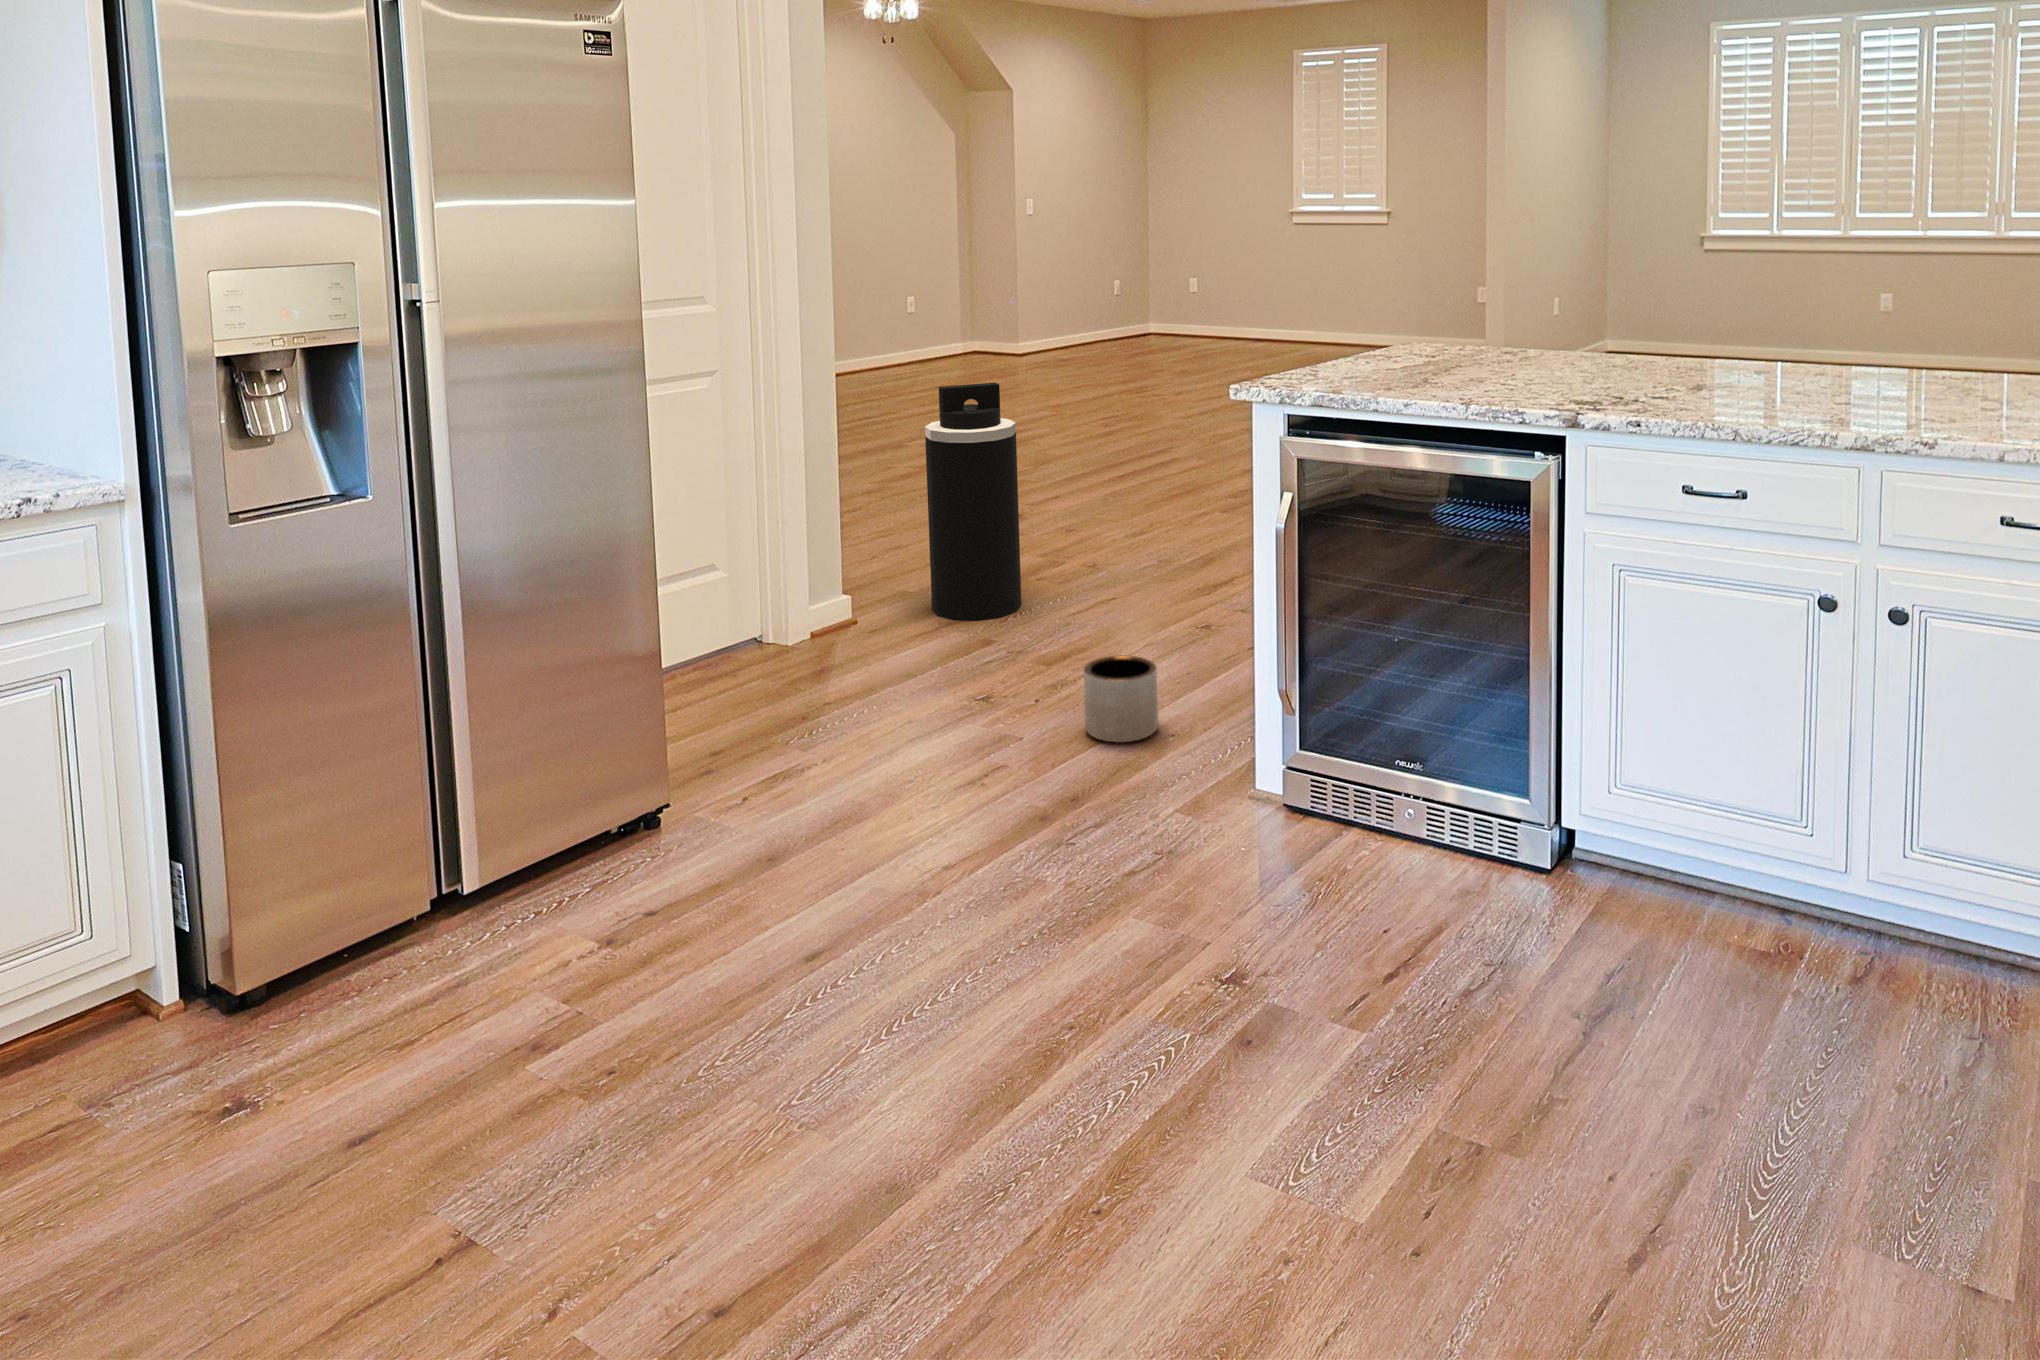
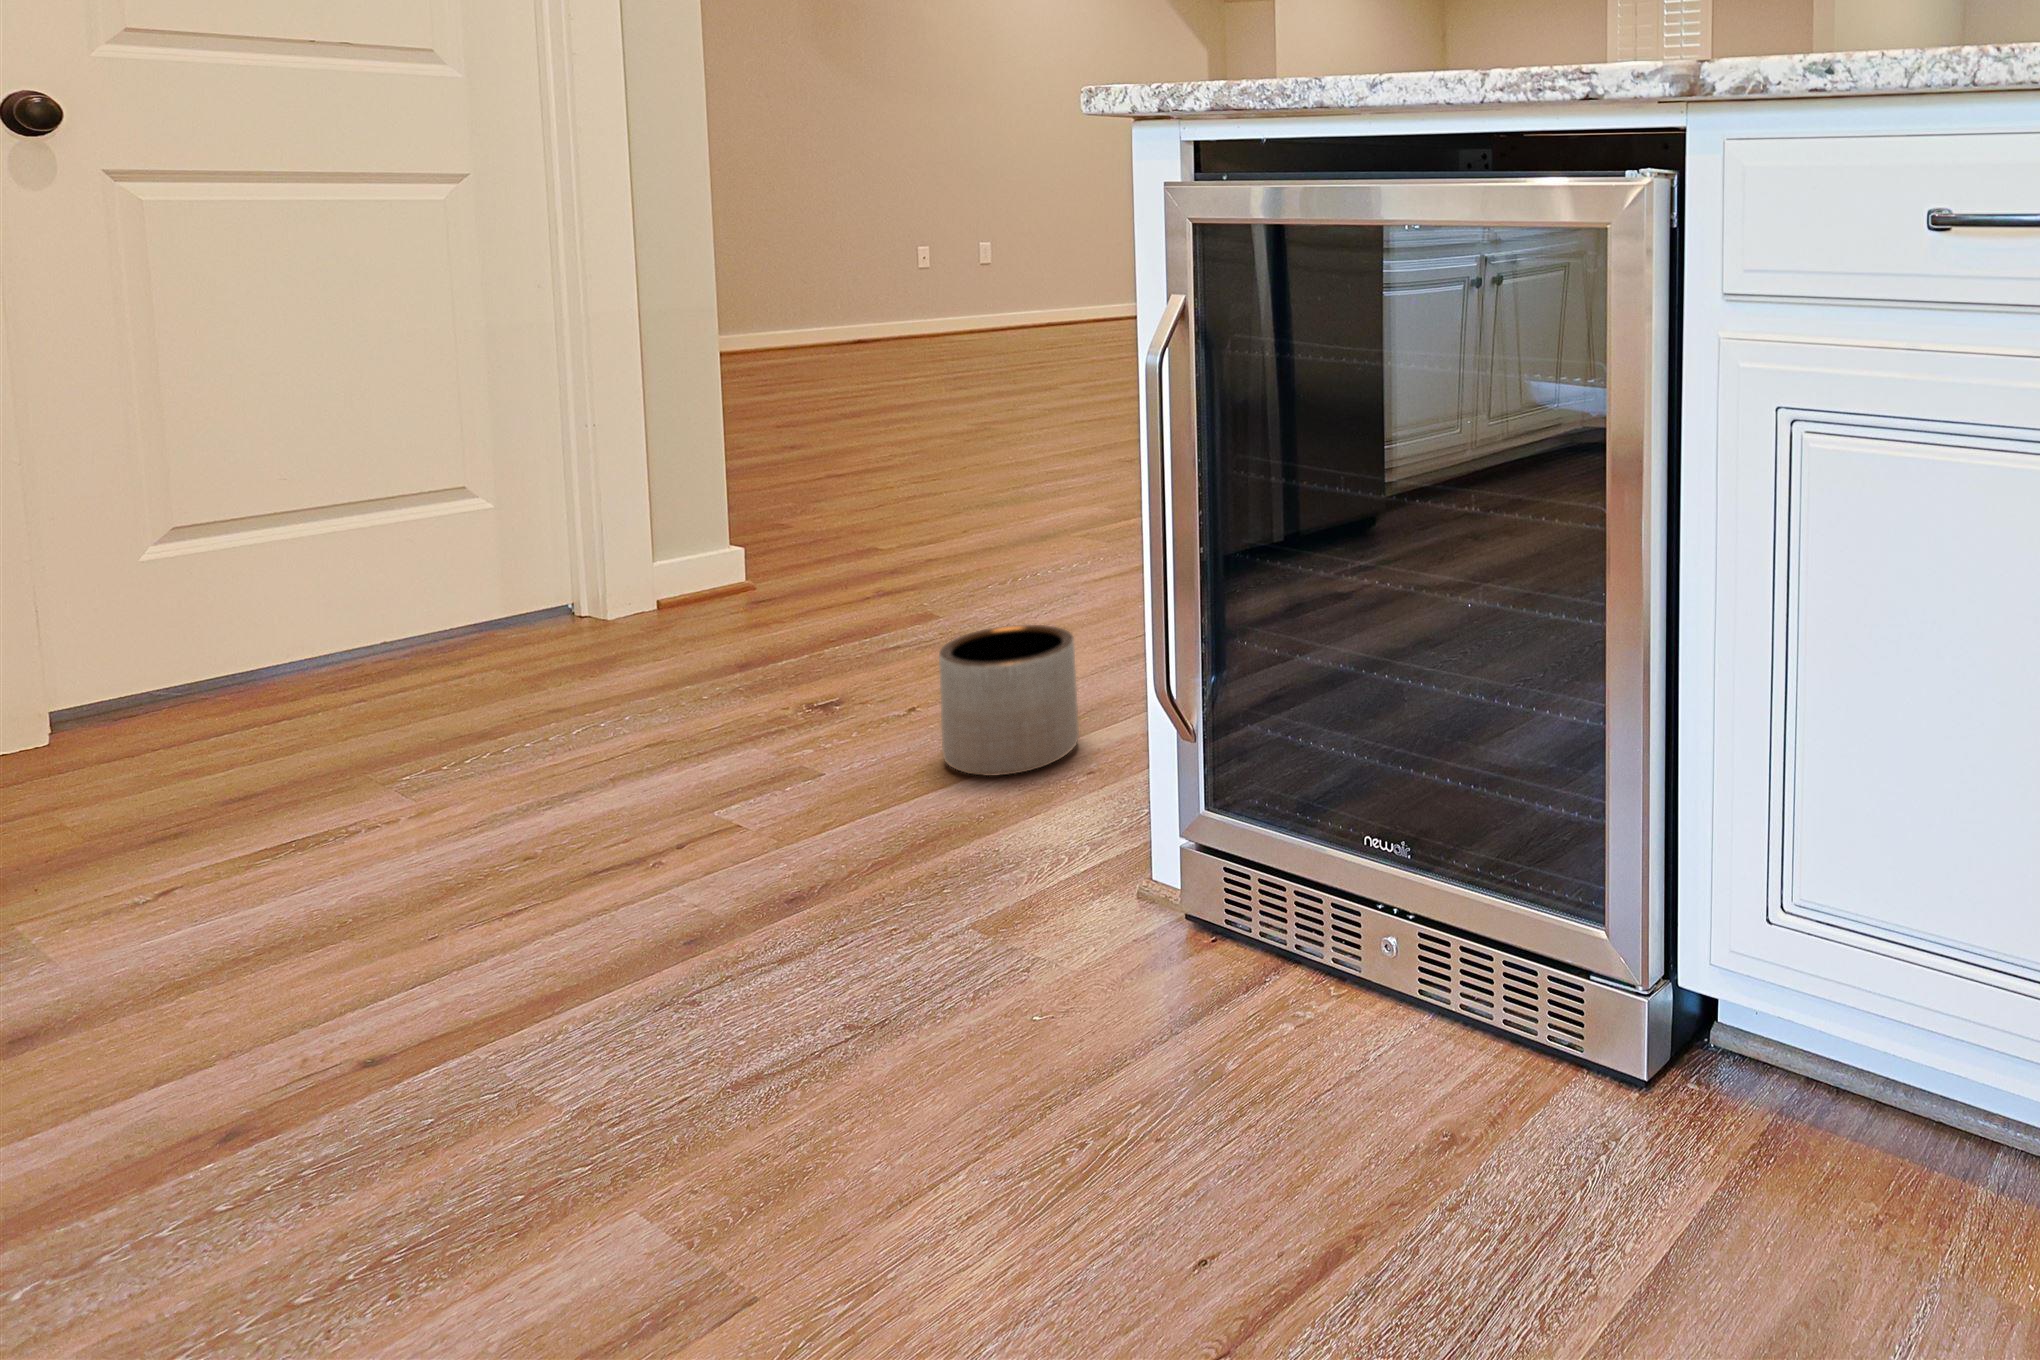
trash can: present [925,383,1021,621] -> none [882,228,1036,579]

